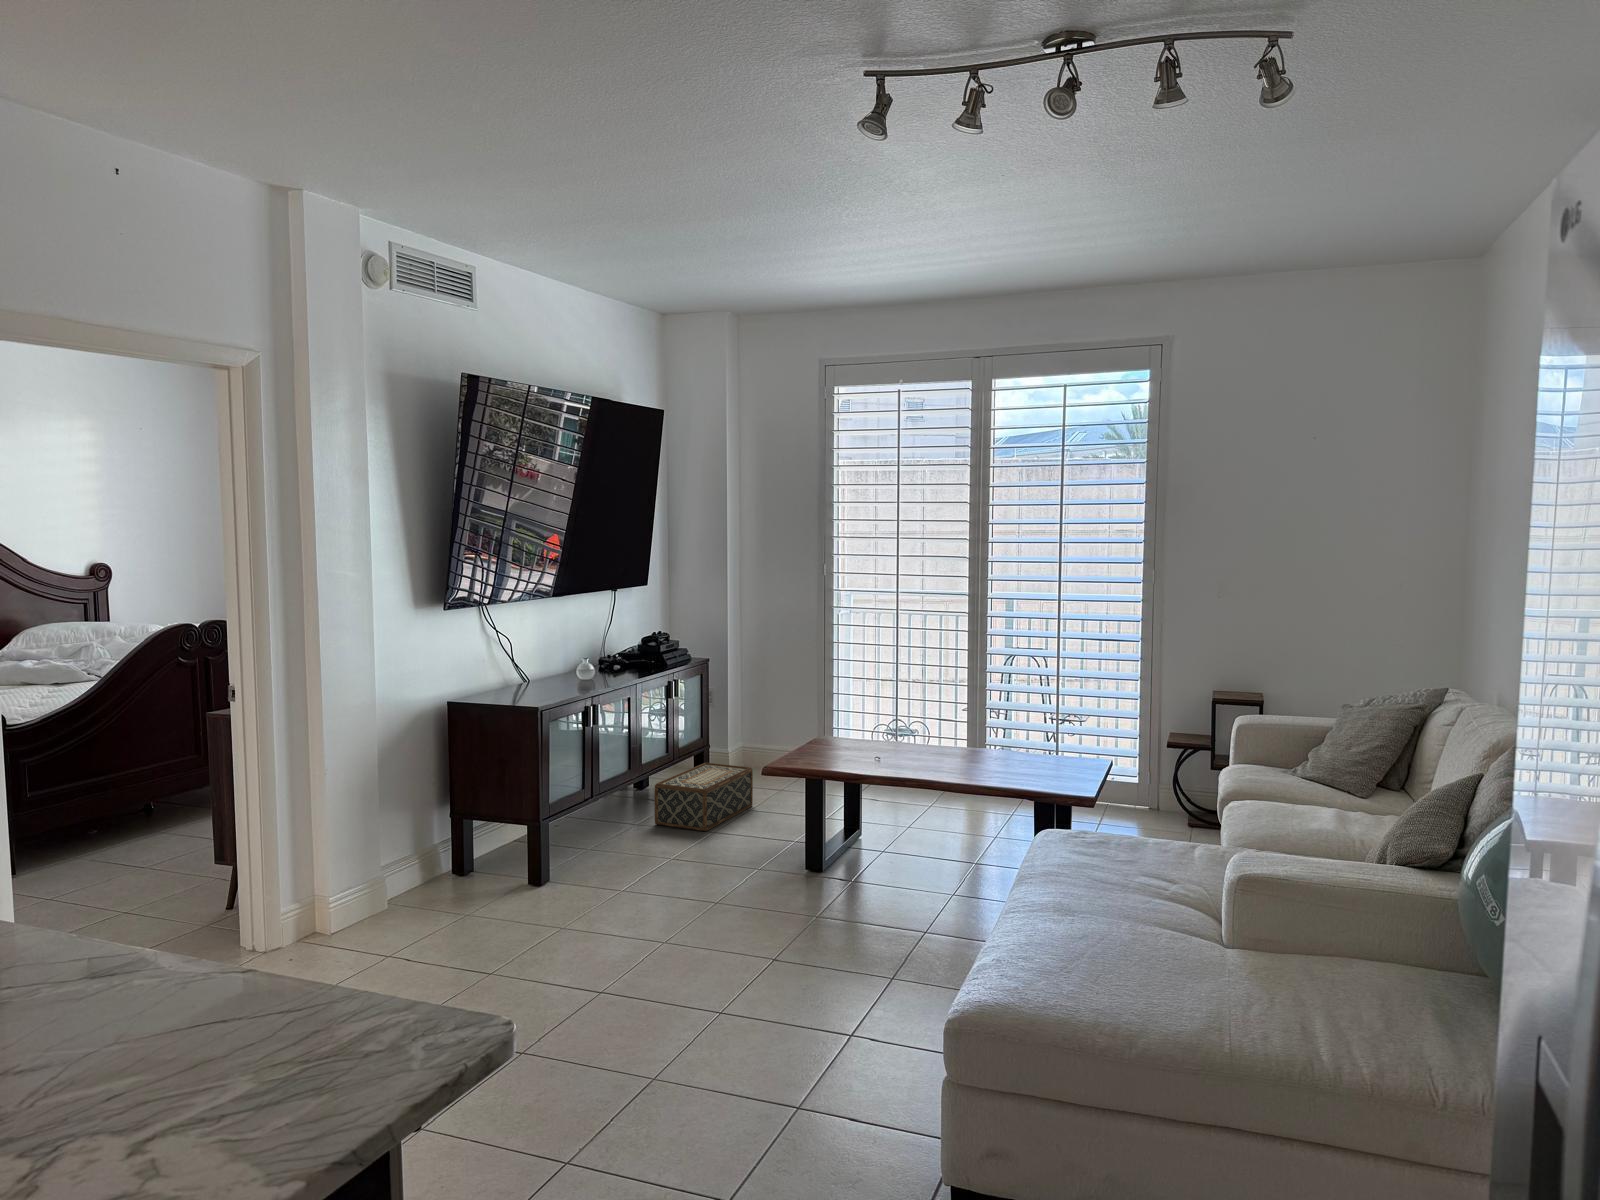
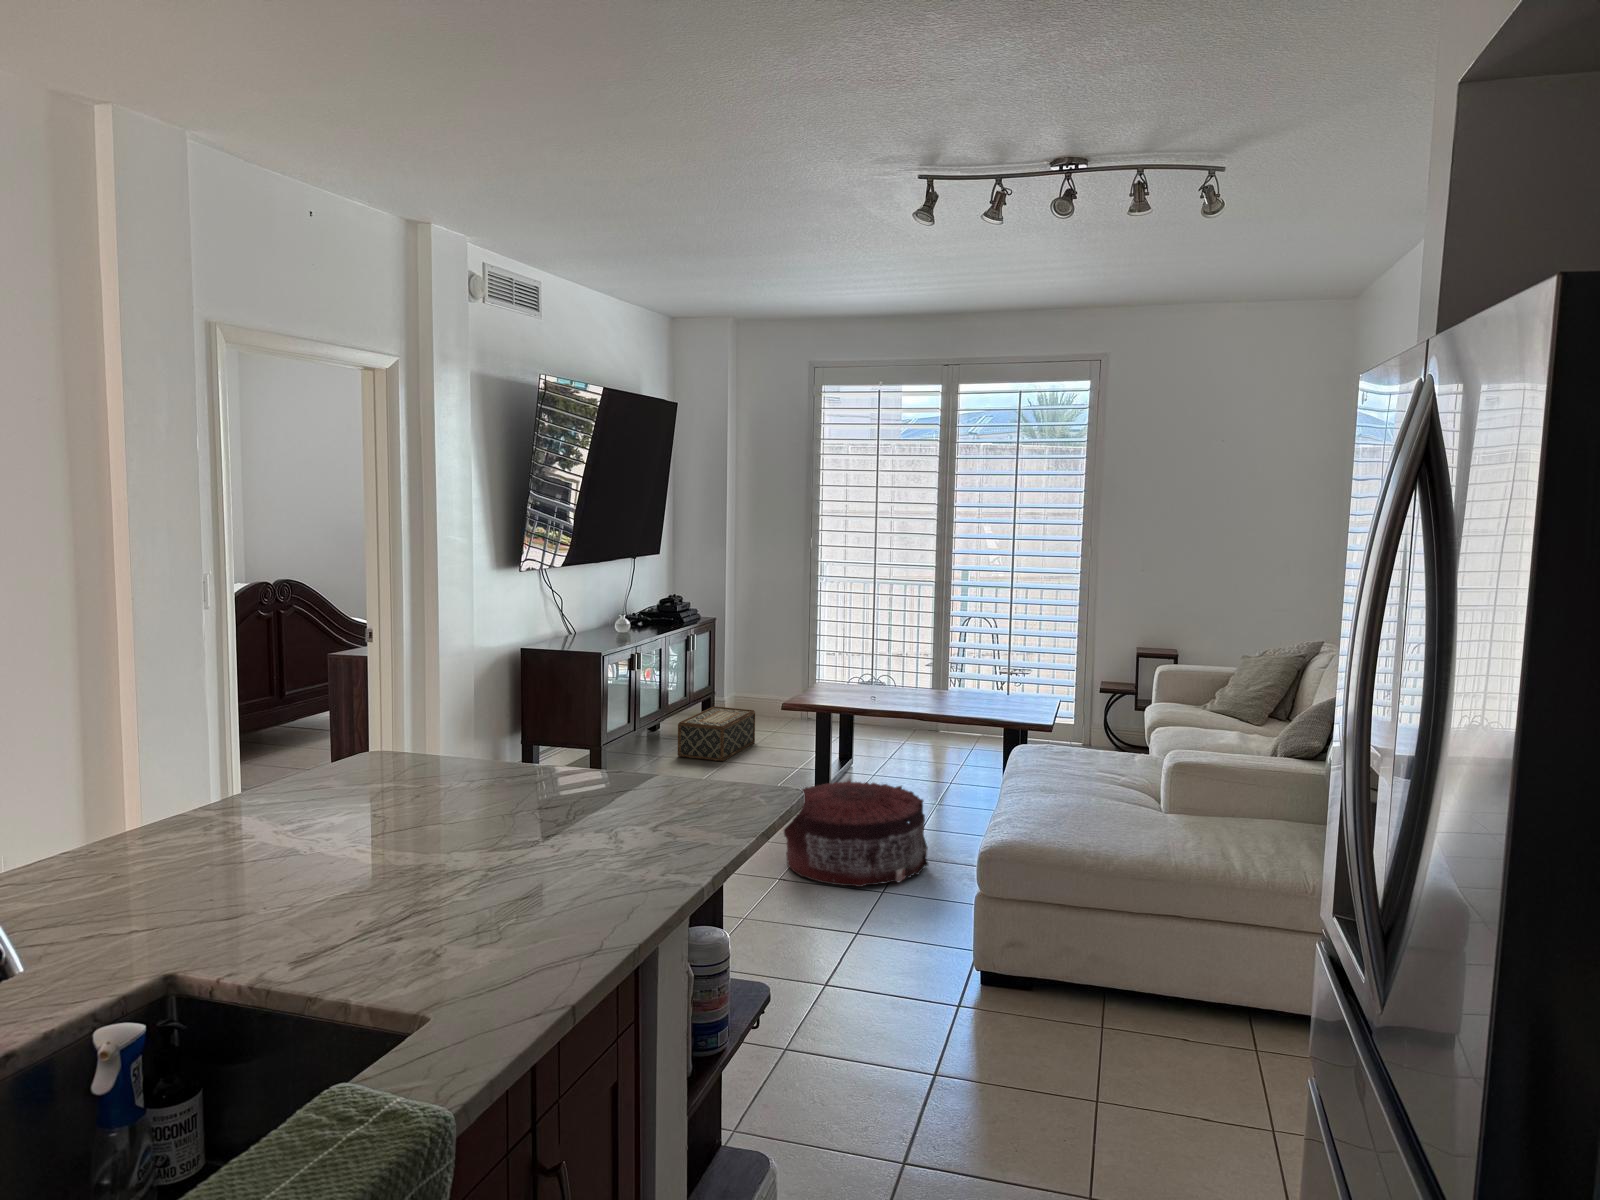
pouf: none [731,869,918,1023] -> present [784,781,928,887]

